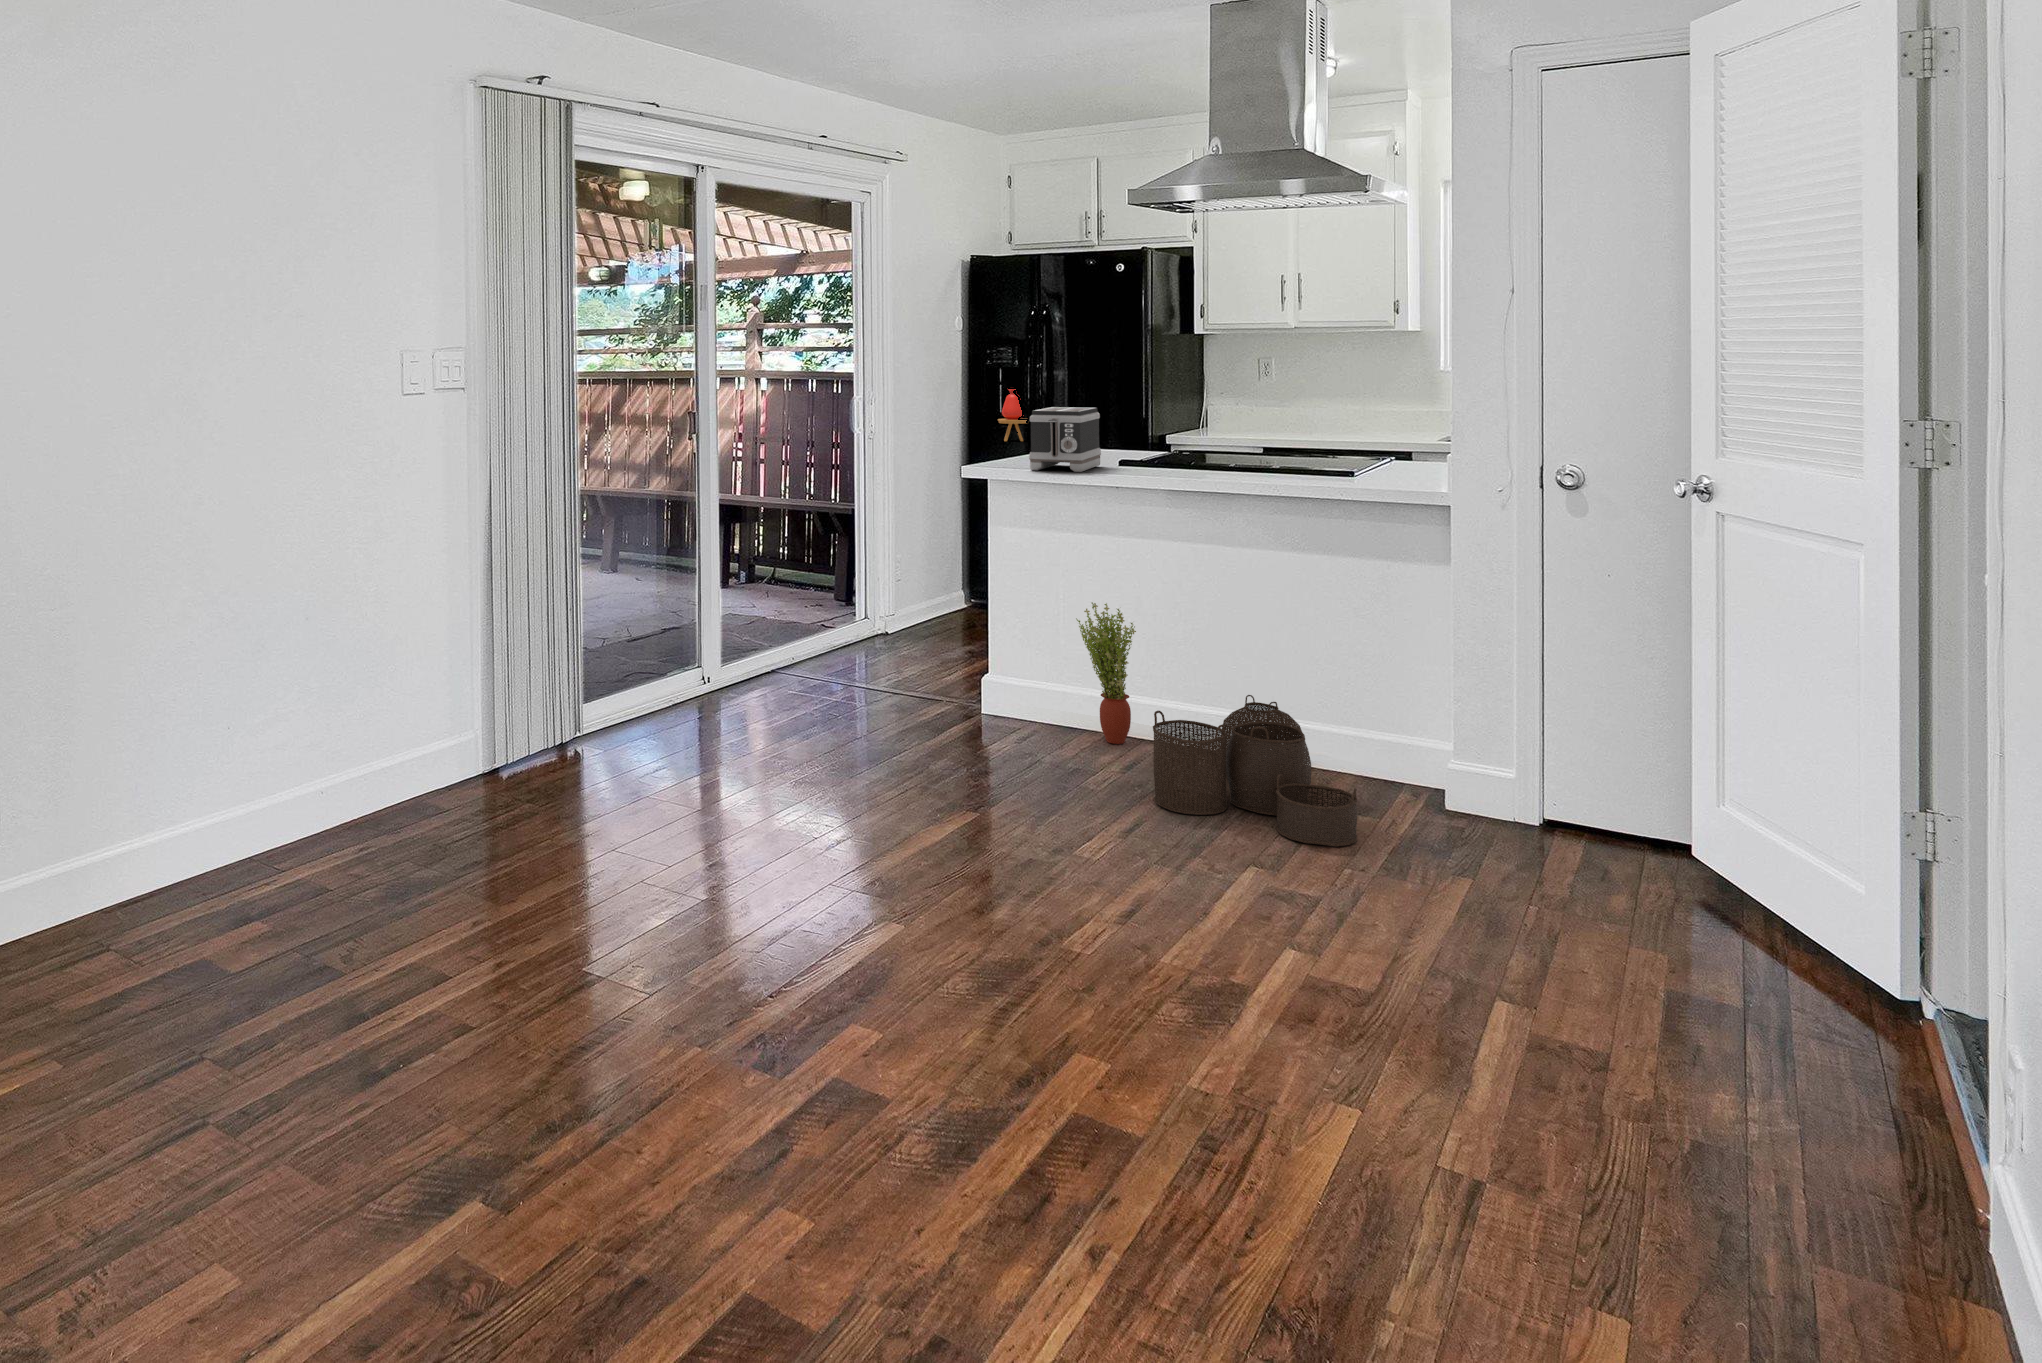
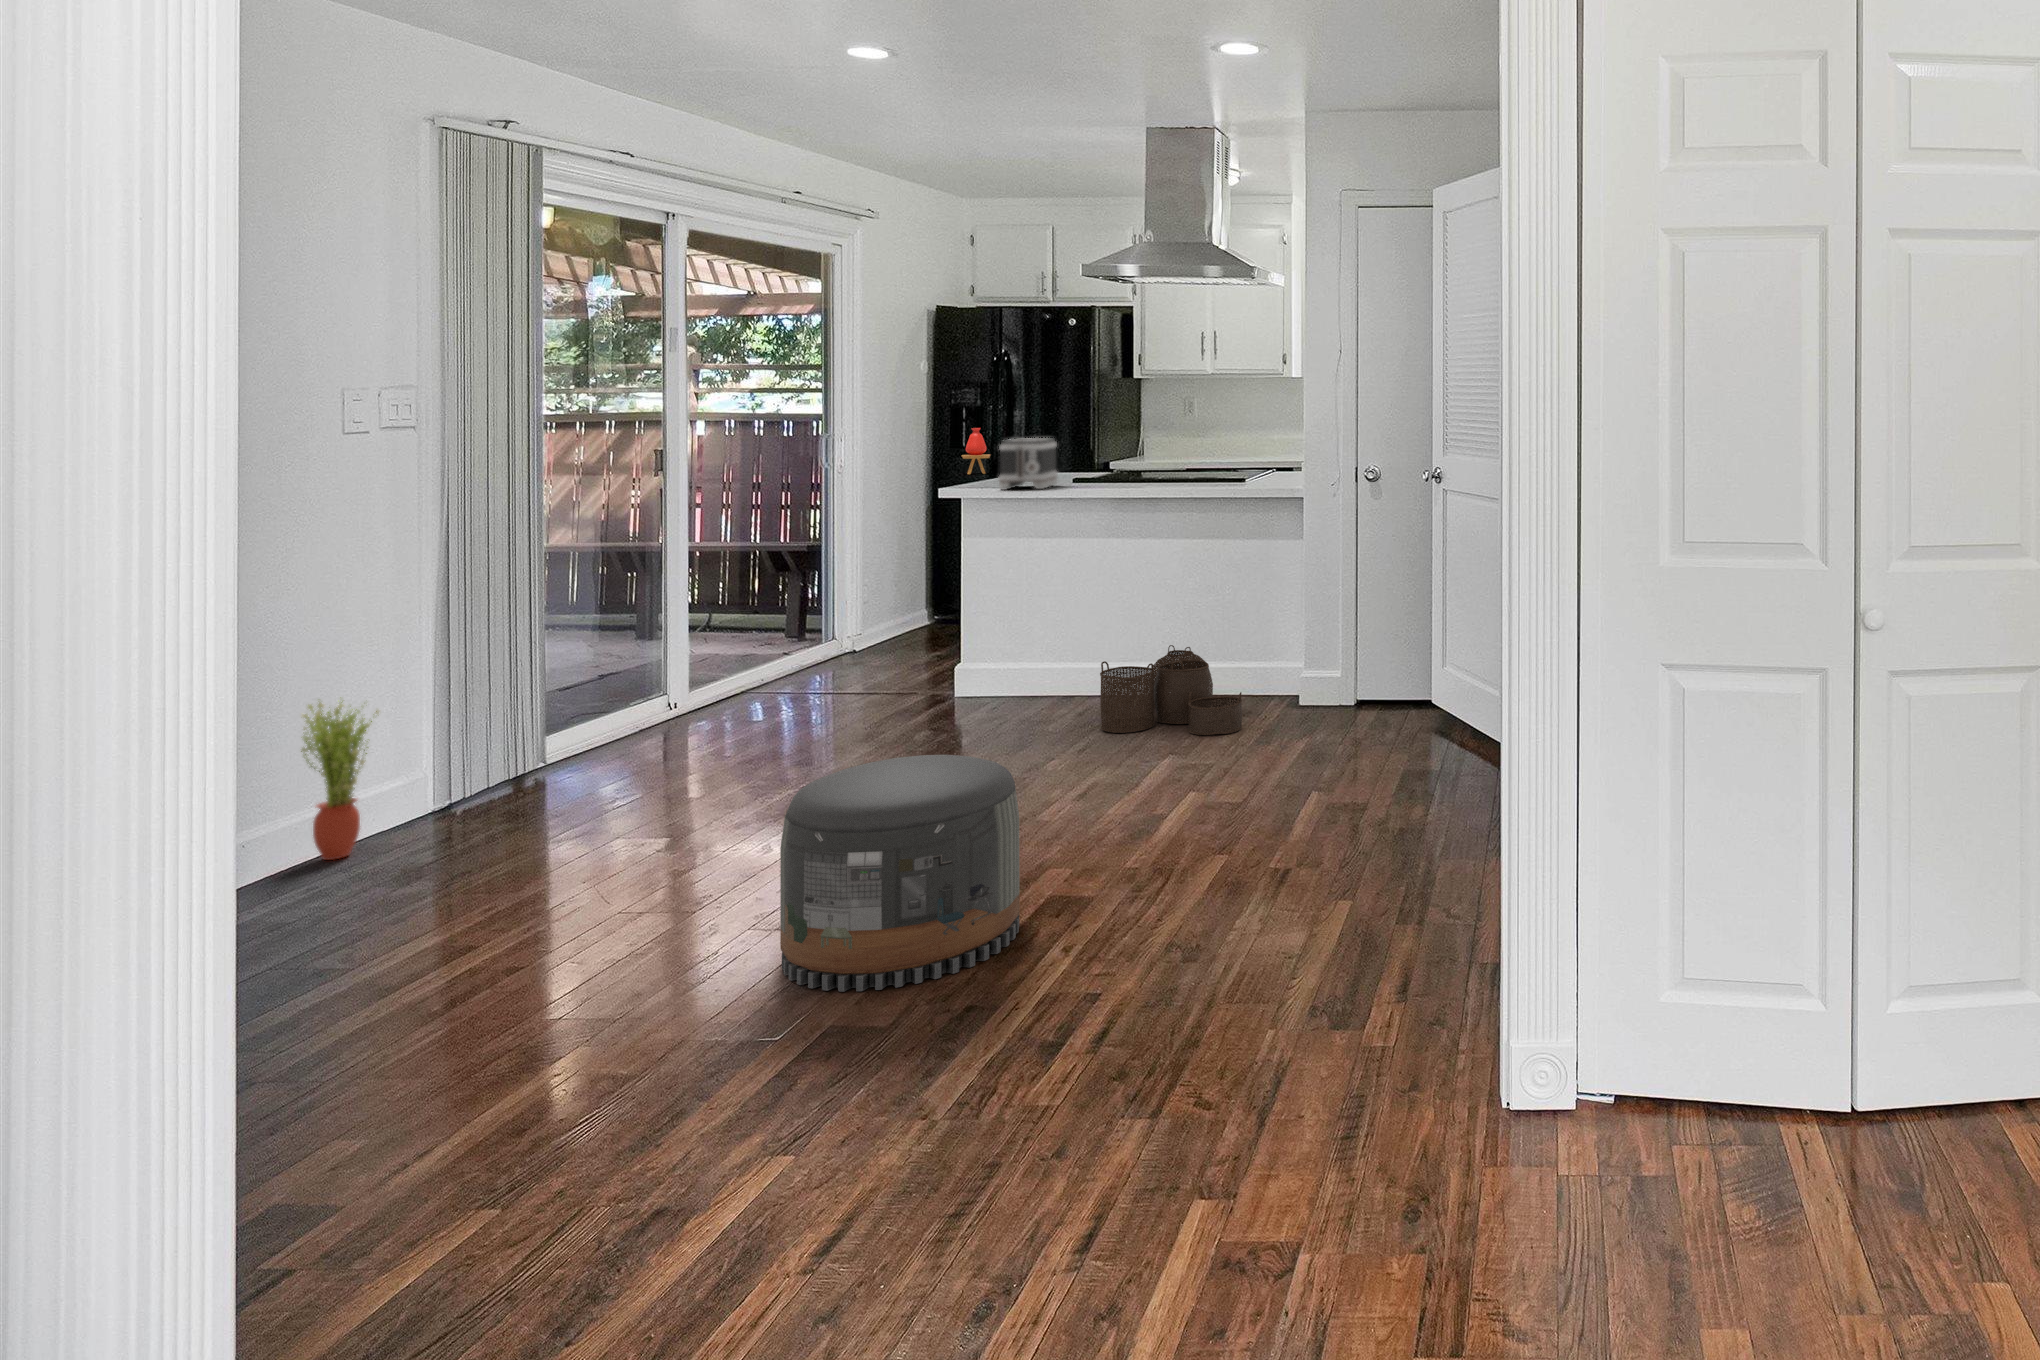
potted plant: present [1077,602,1136,744] -> present [301,701,379,860]
pouf: none [722,866,1026,1238] -> present [780,755,1020,992]

